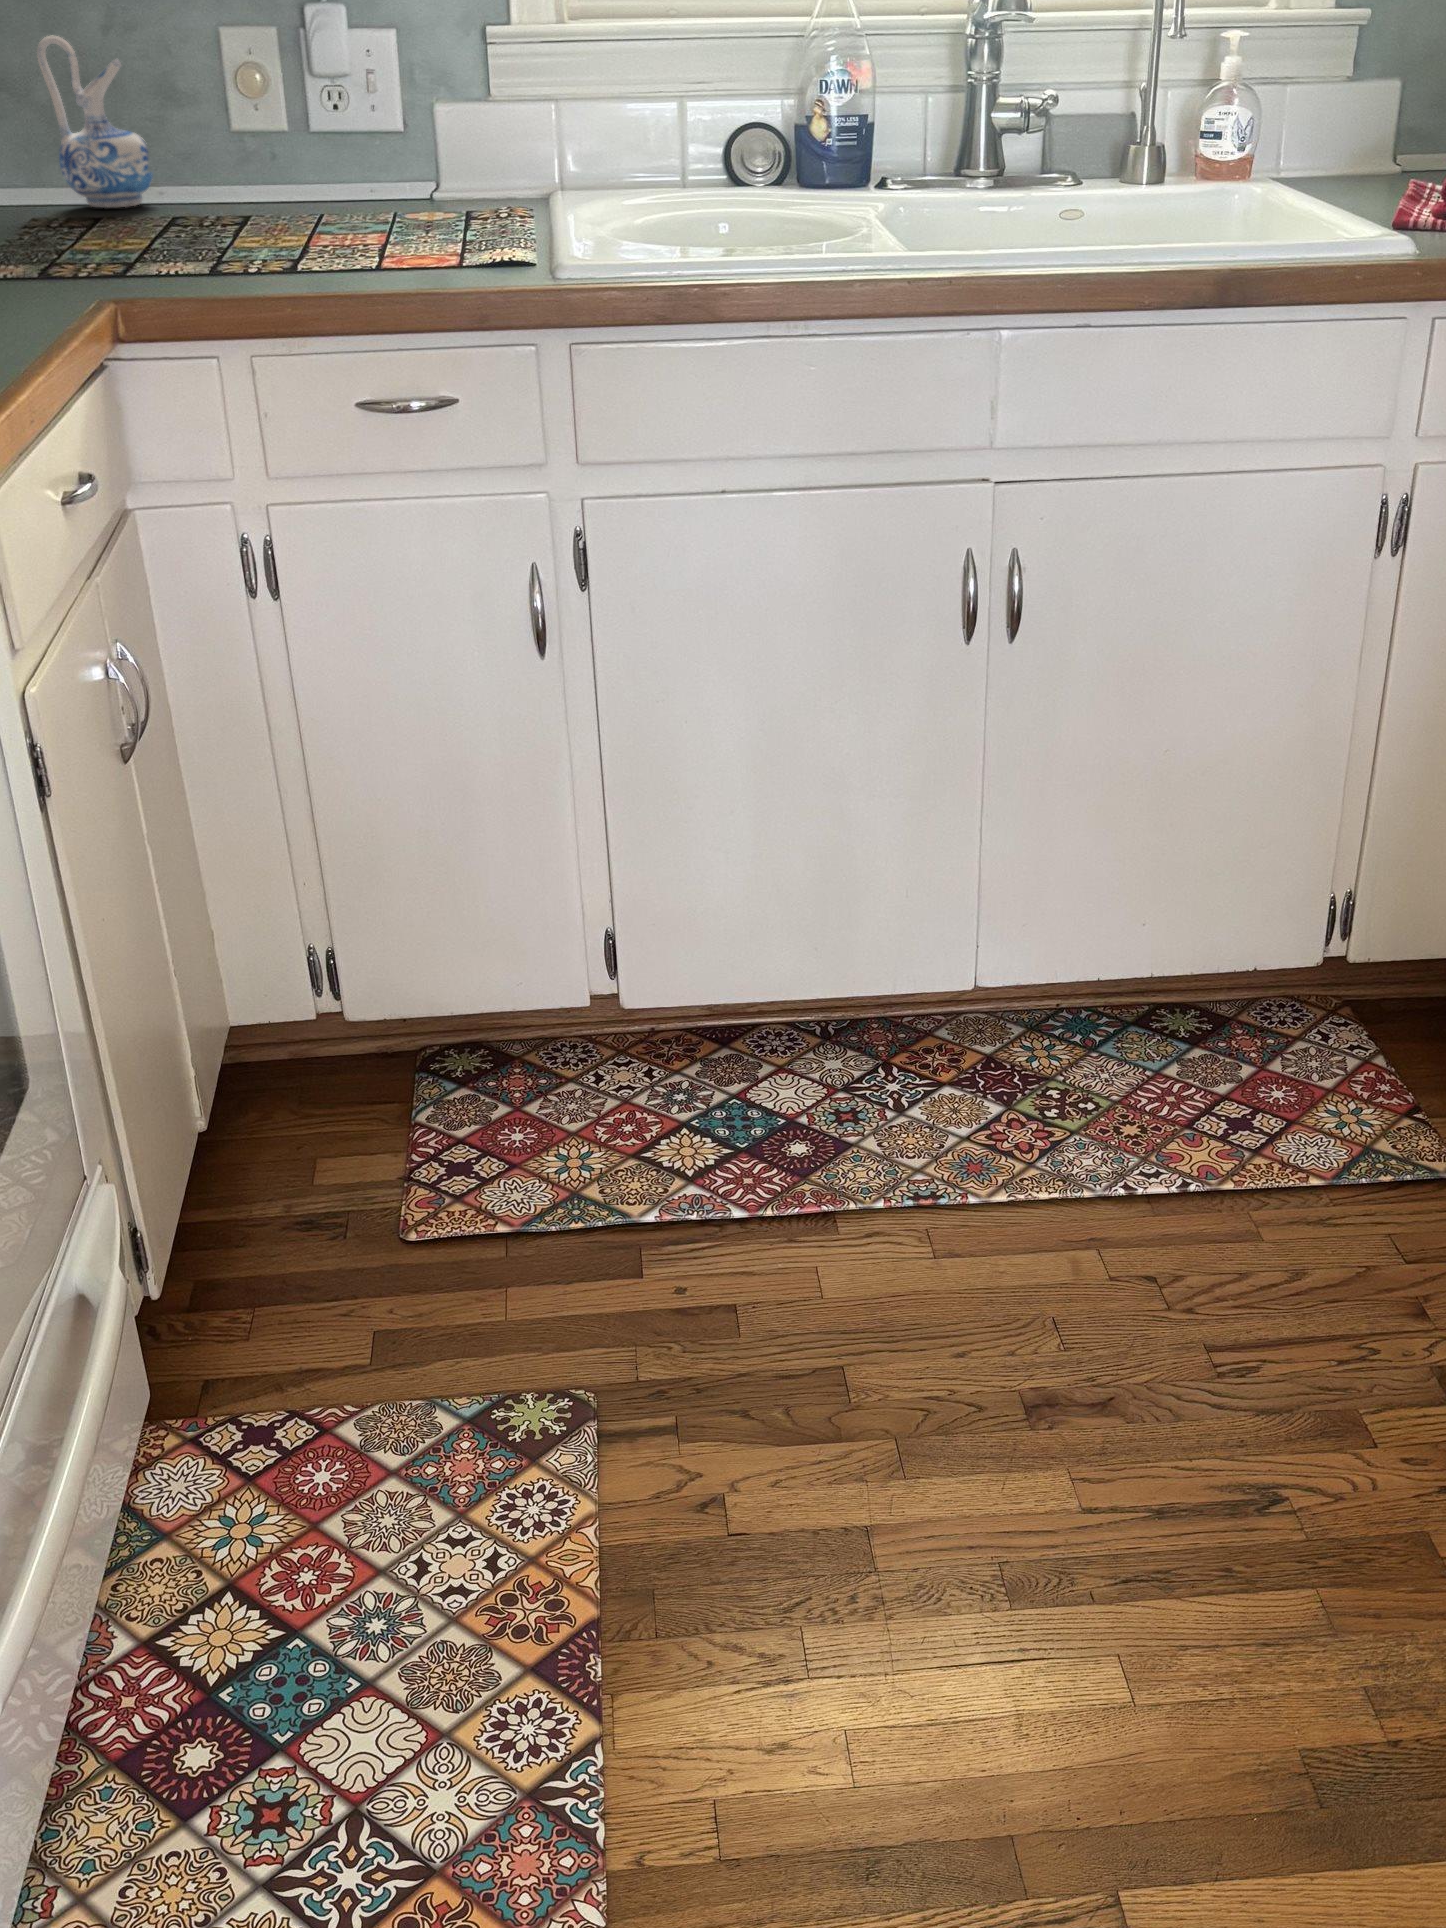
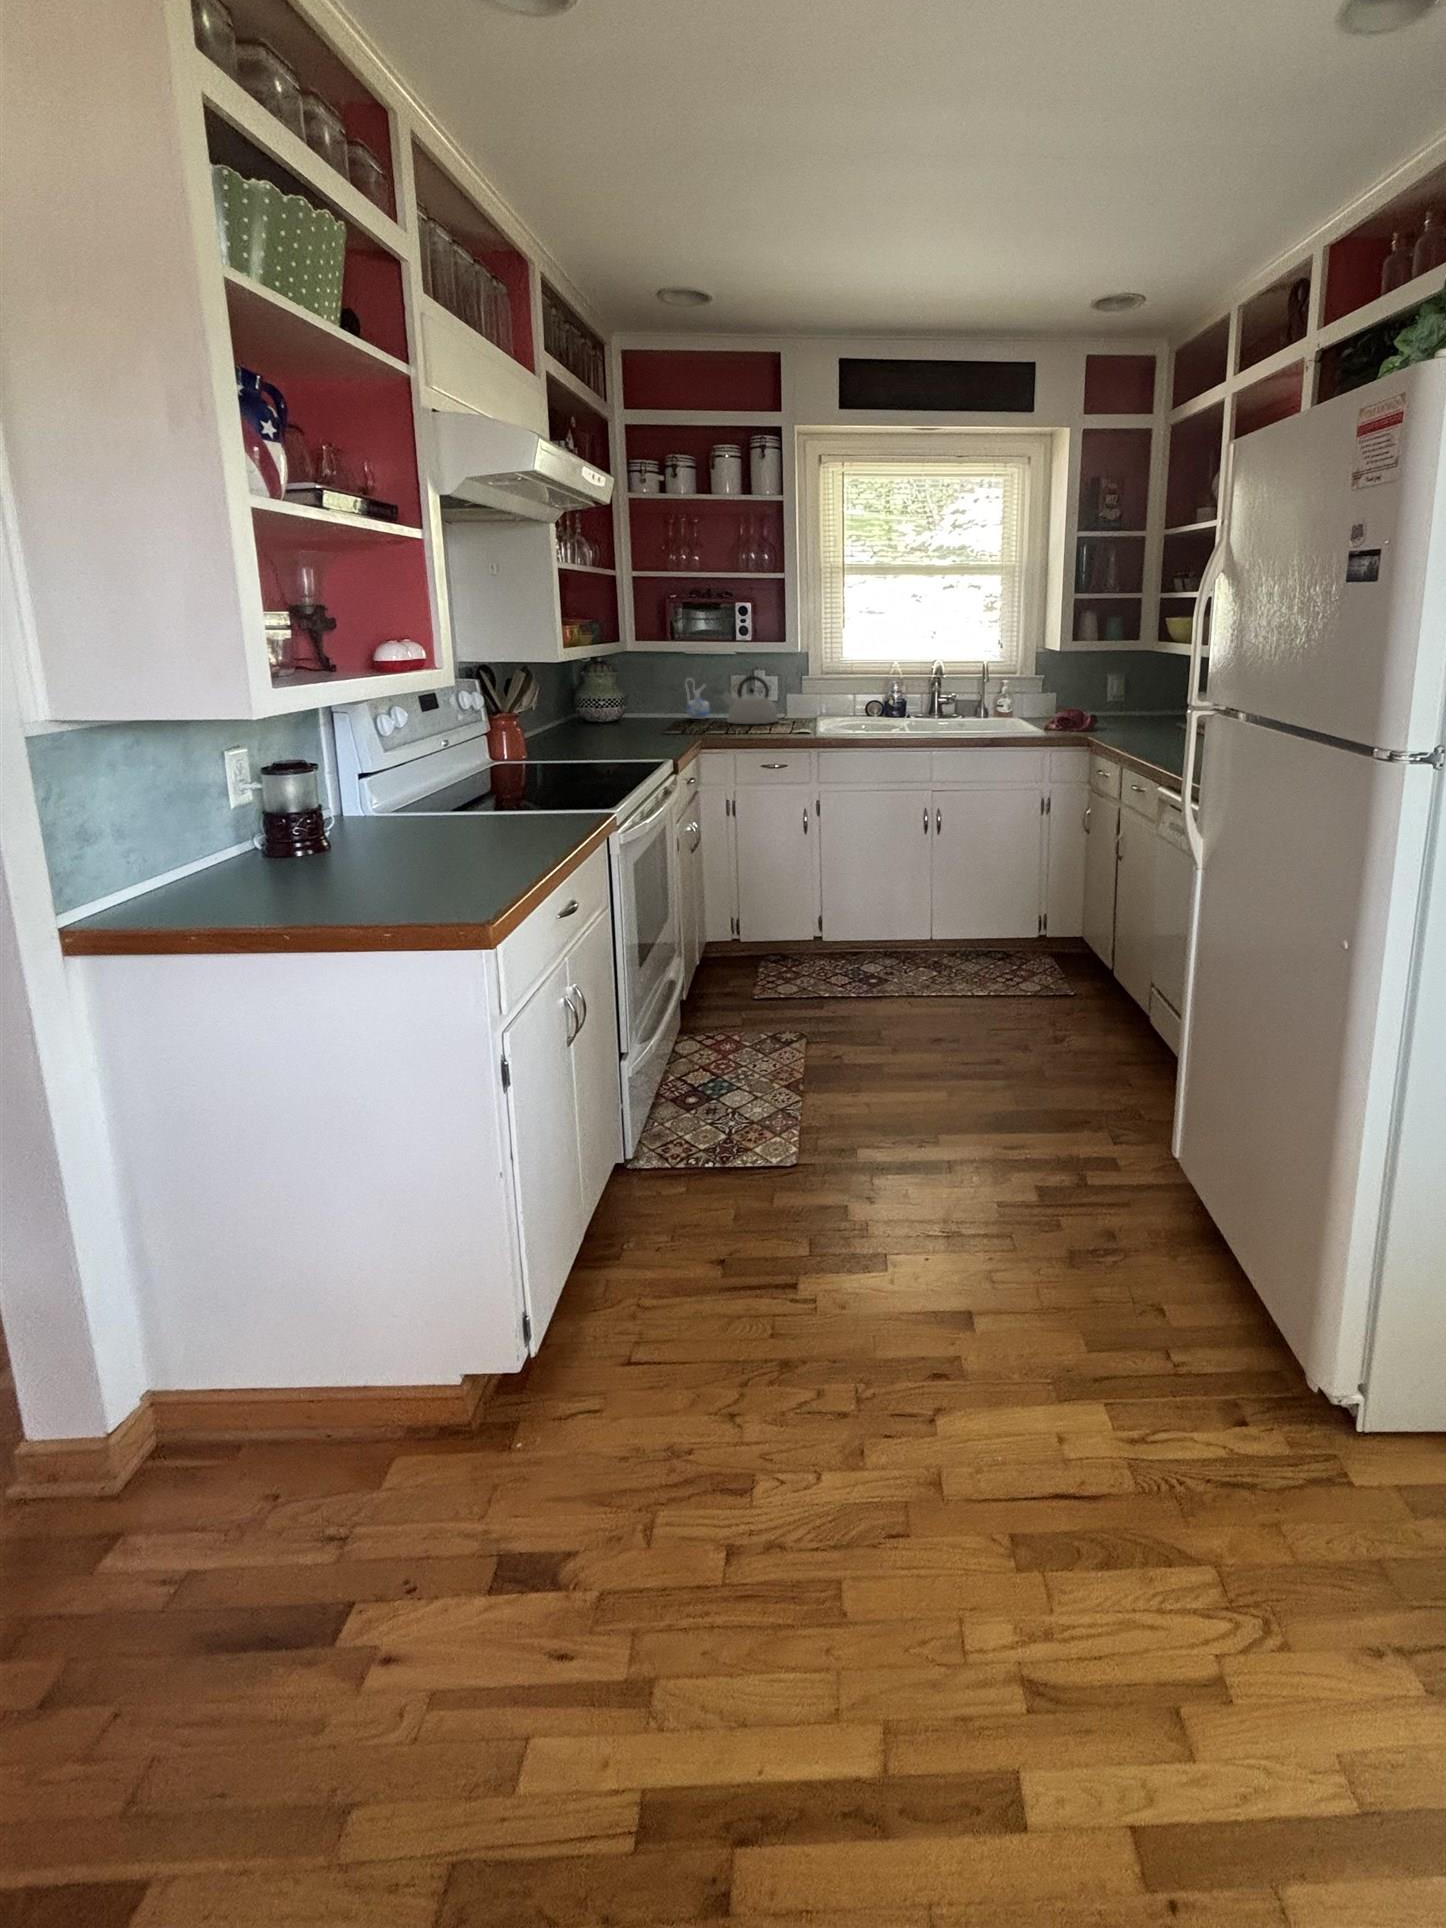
kettle: none [177,19,411,228] -> present [721,676,778,724]

